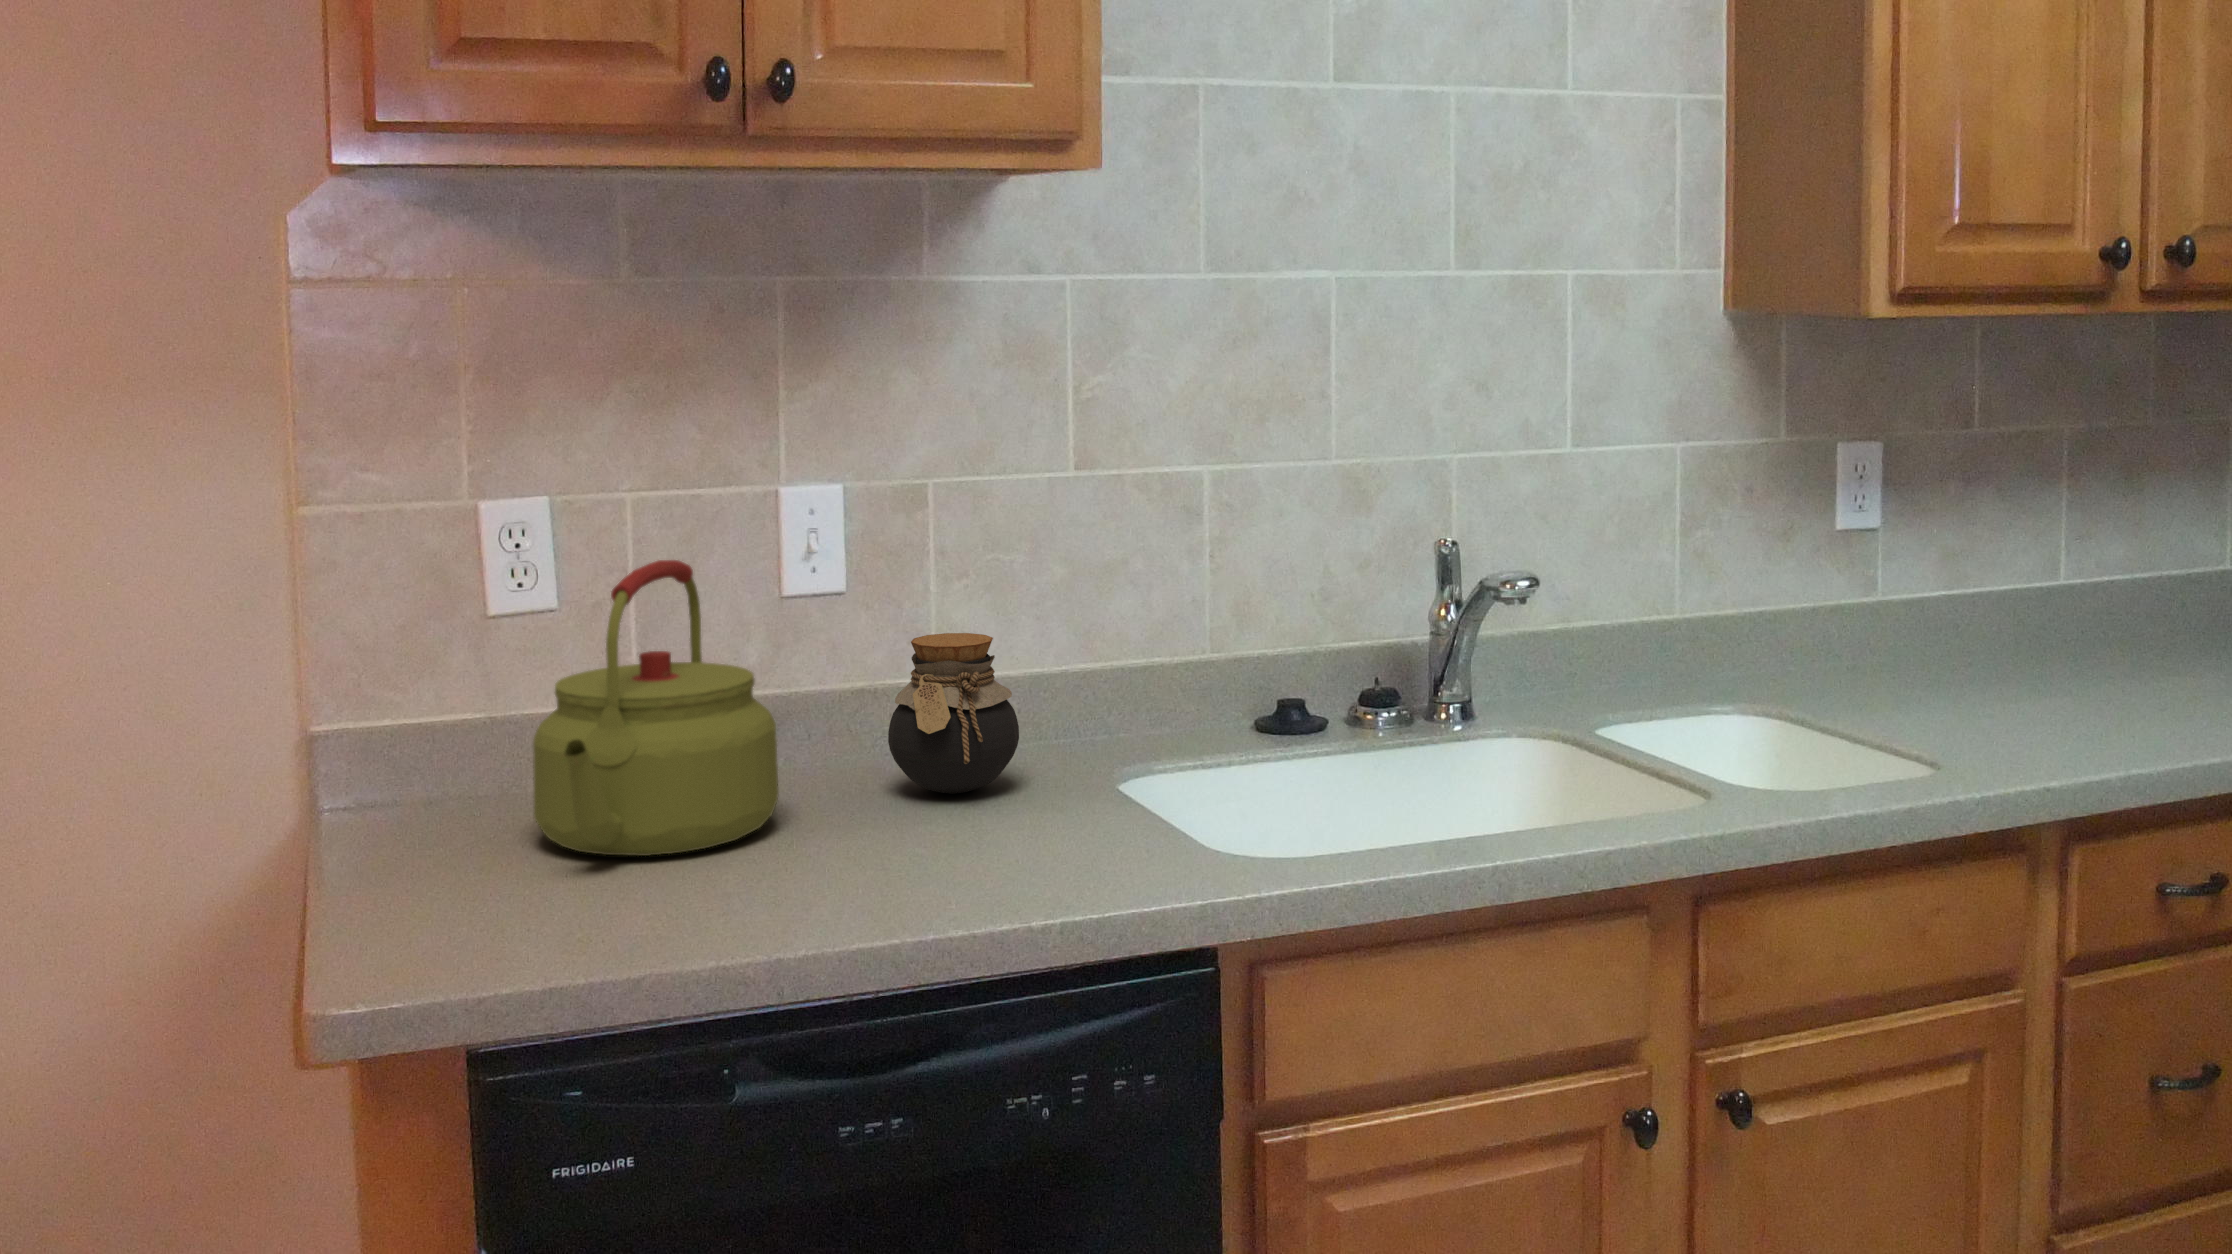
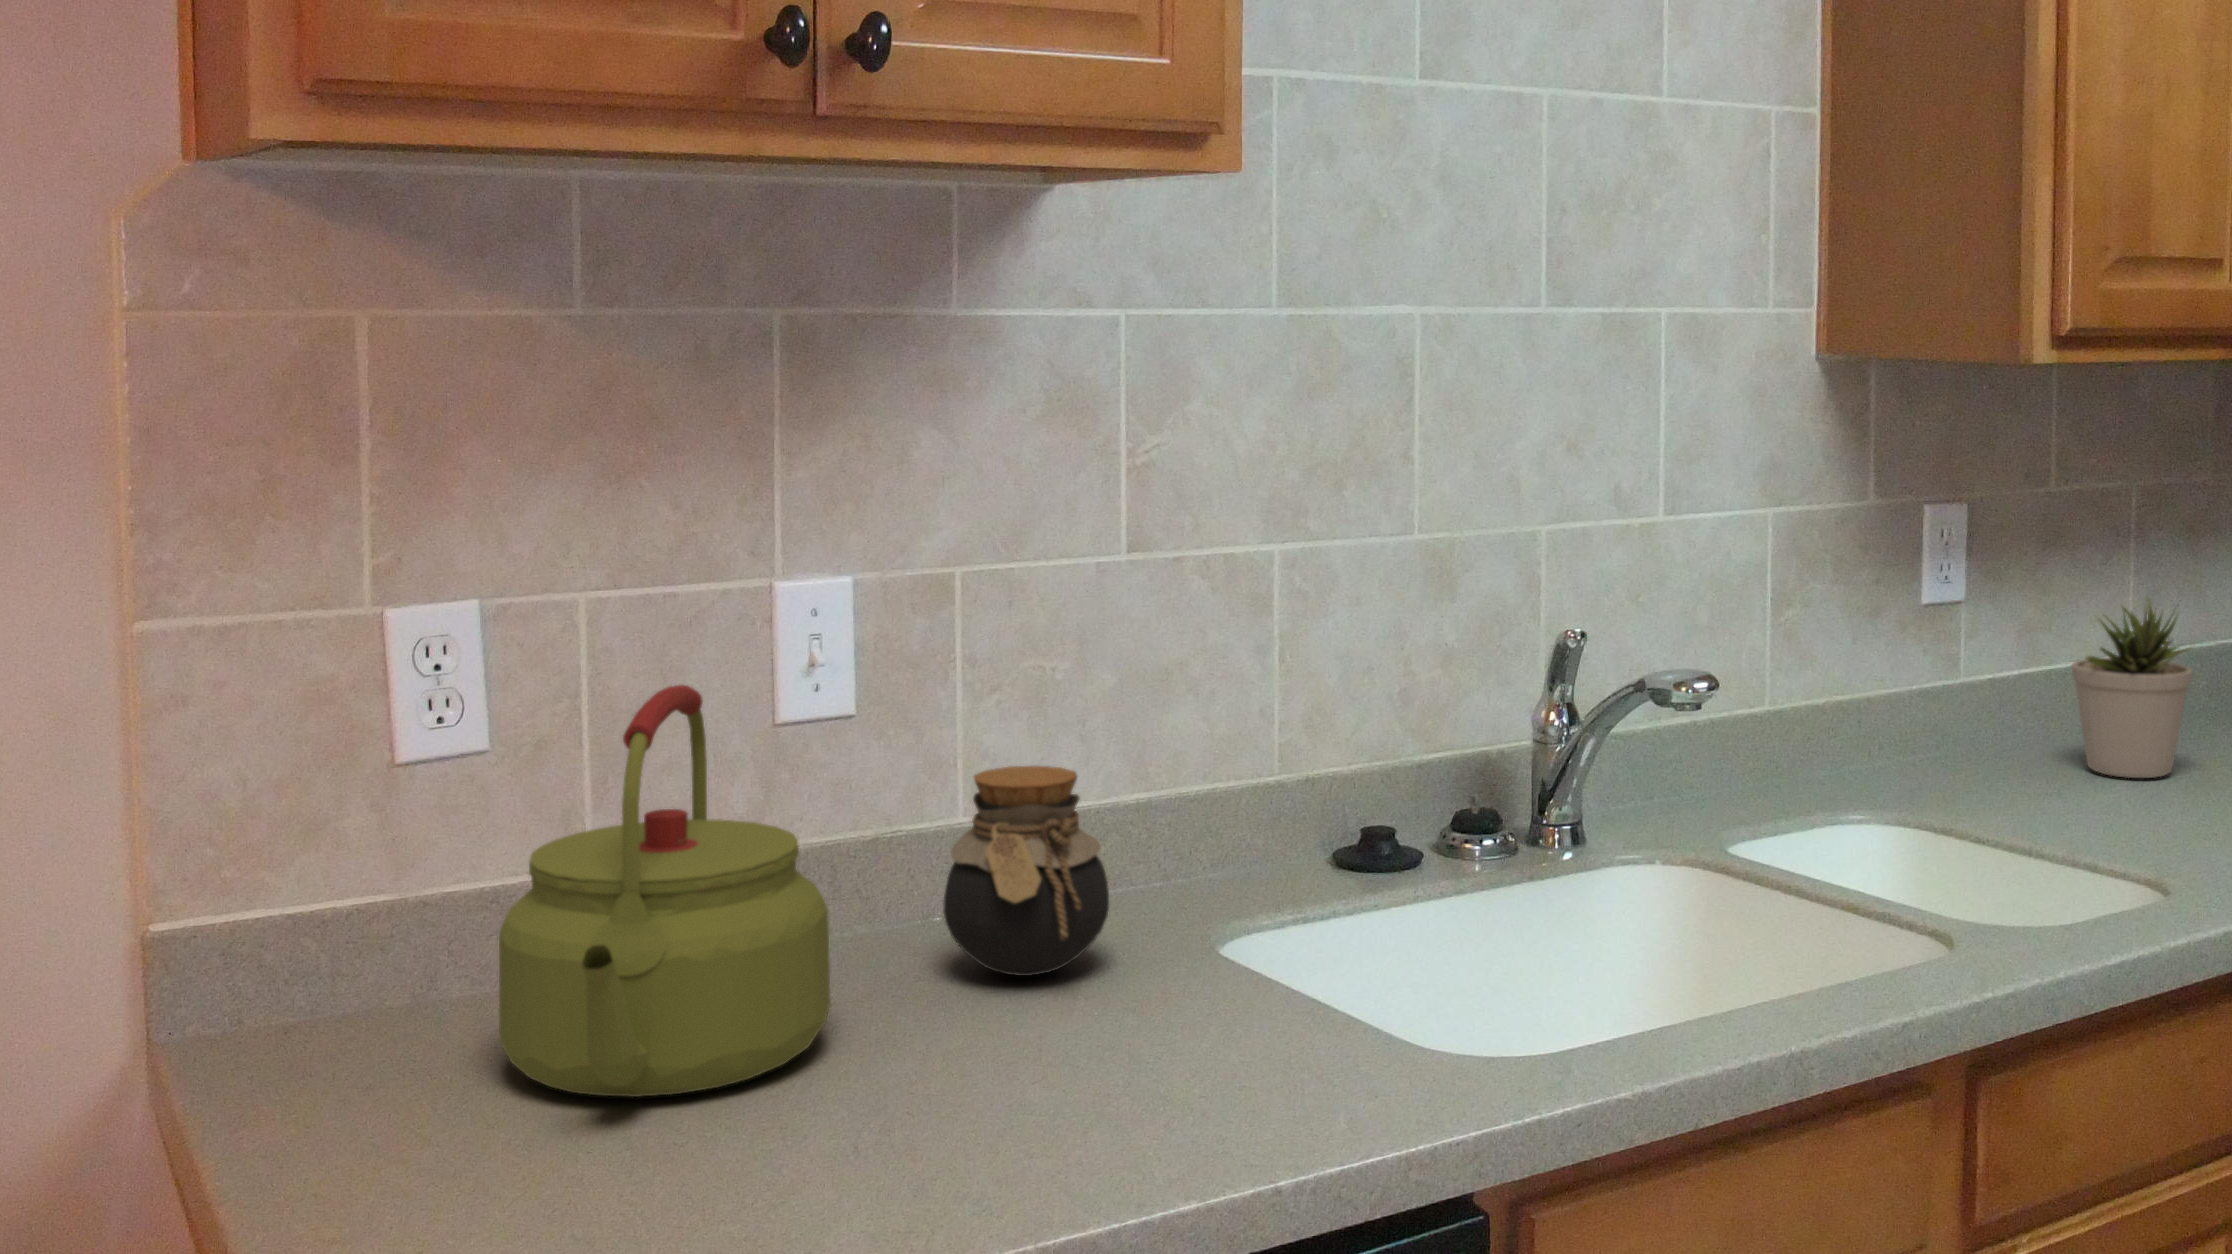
potted plant: none [1955,524,2064,686] -> present [2072,600,2192,778]

